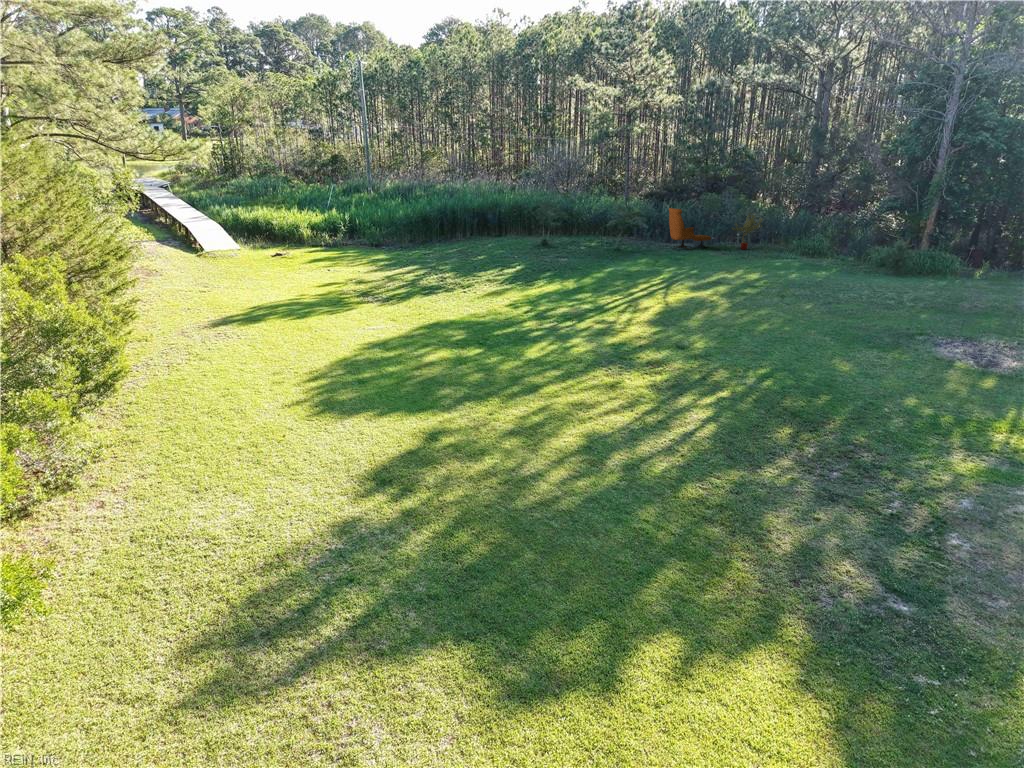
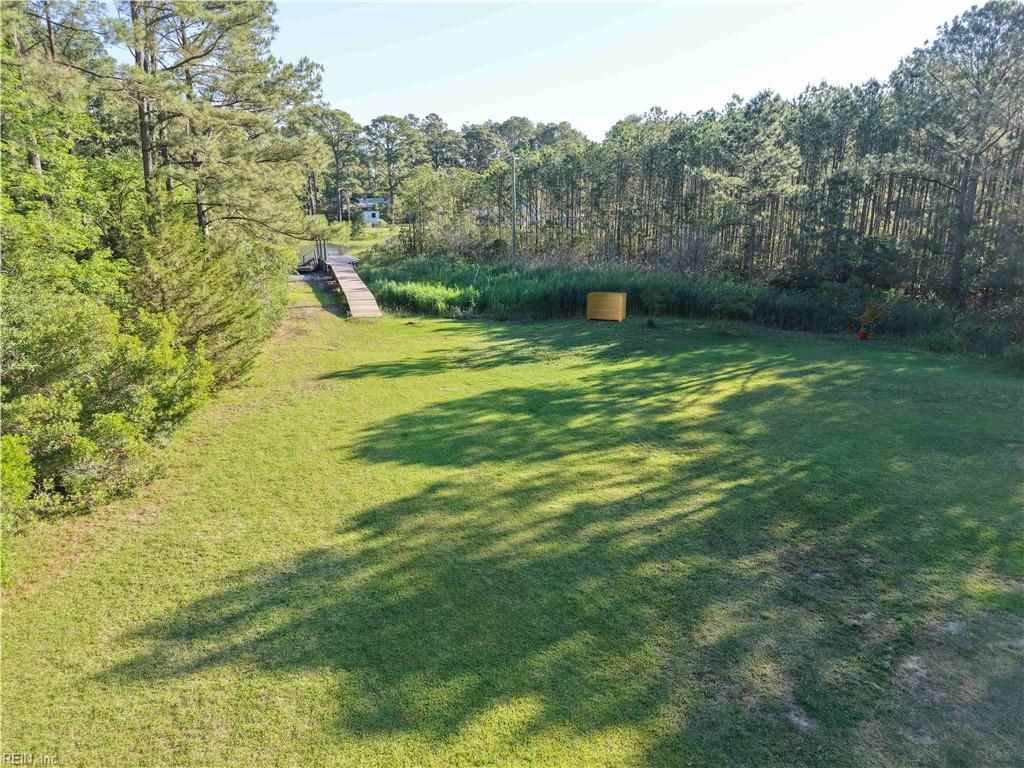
lounge chair: present [669,208,711,249] -> none [779,294,827,338]
side table: none [473,211,513,242] -> present [587,292,626,321]

